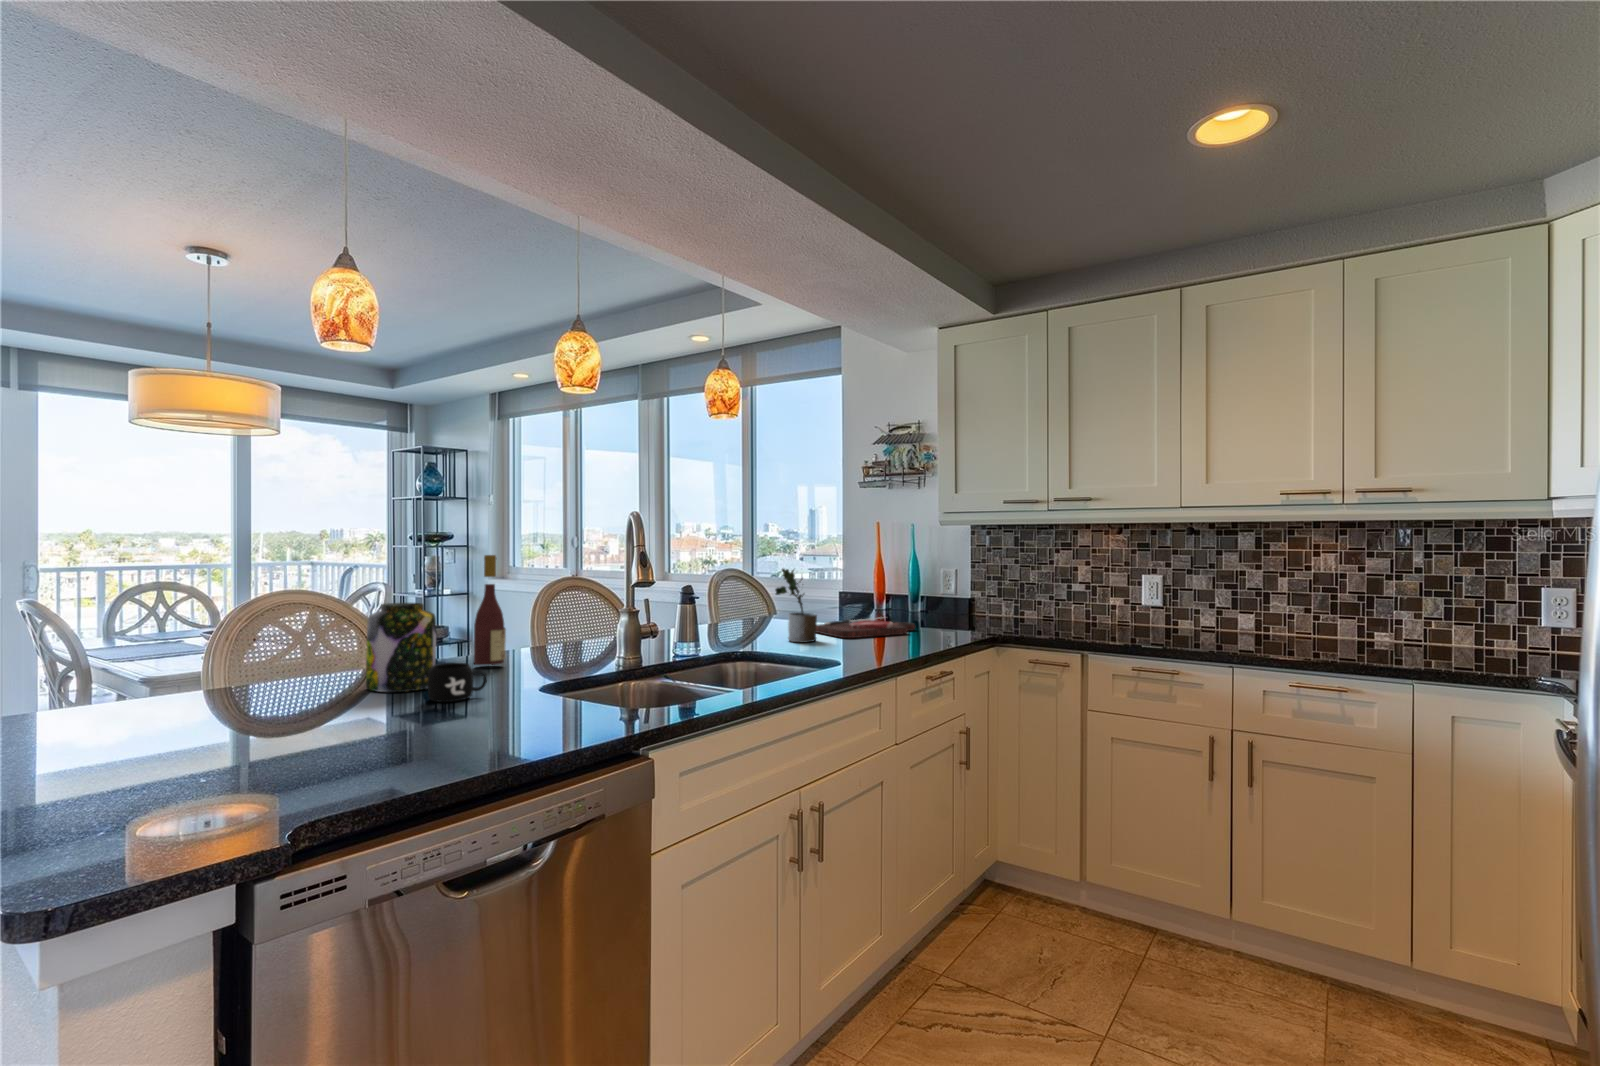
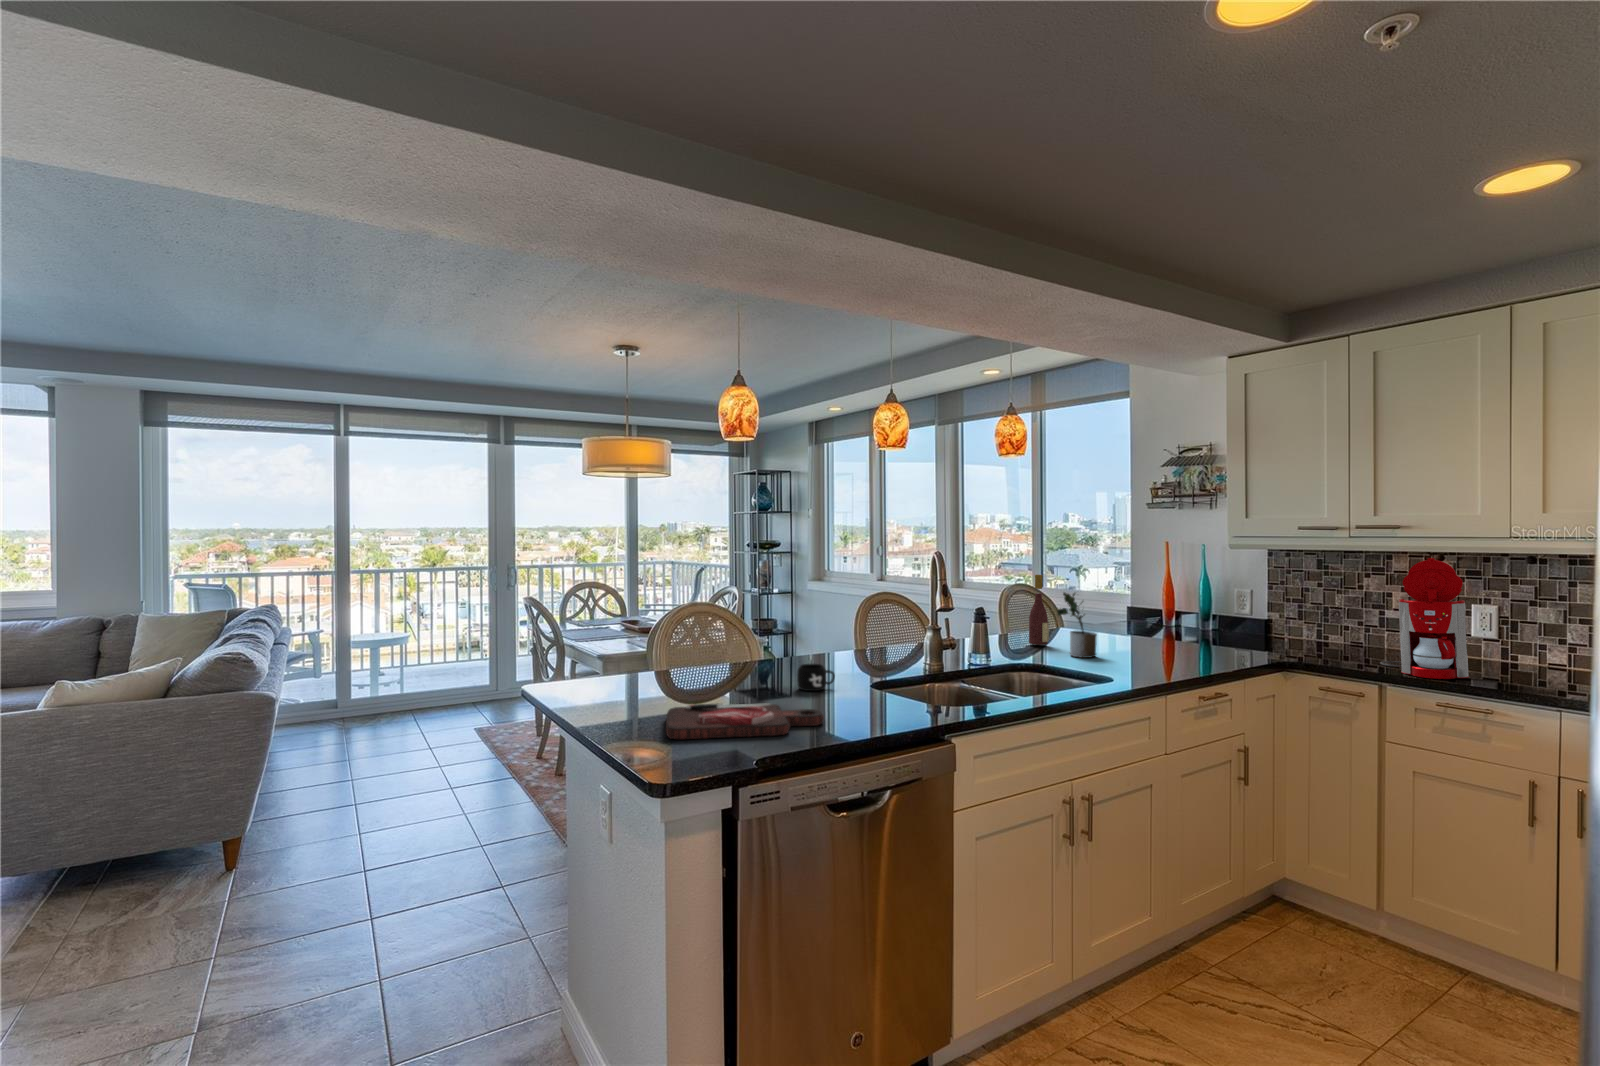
coffee maker: none [1075,528,1151,644] -> present [1380,558,1469,679]
wine bottle: present [474,555,506,665] -> present [1029,575,1049,645]
jar: present [366,603,436,692] -> none [756,618,799,681]
cutting board: present [816,619,915,638] -> present [666,703,824,739]

